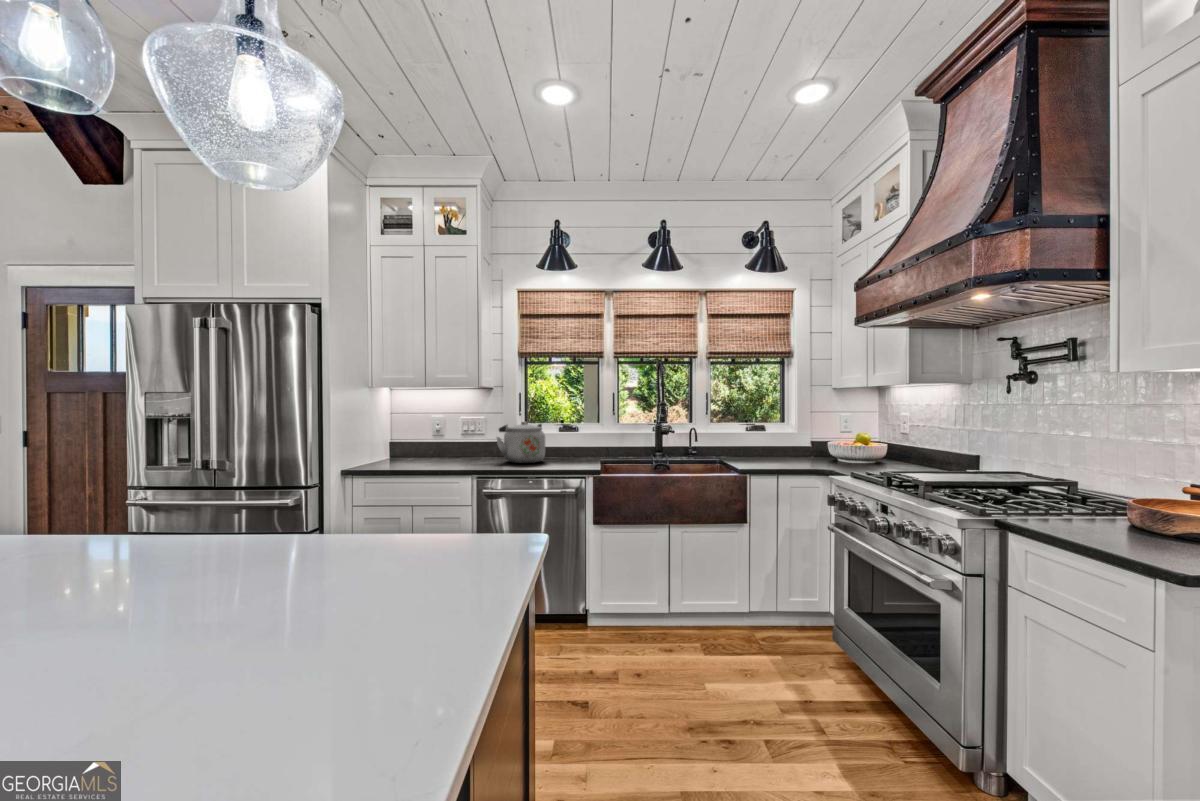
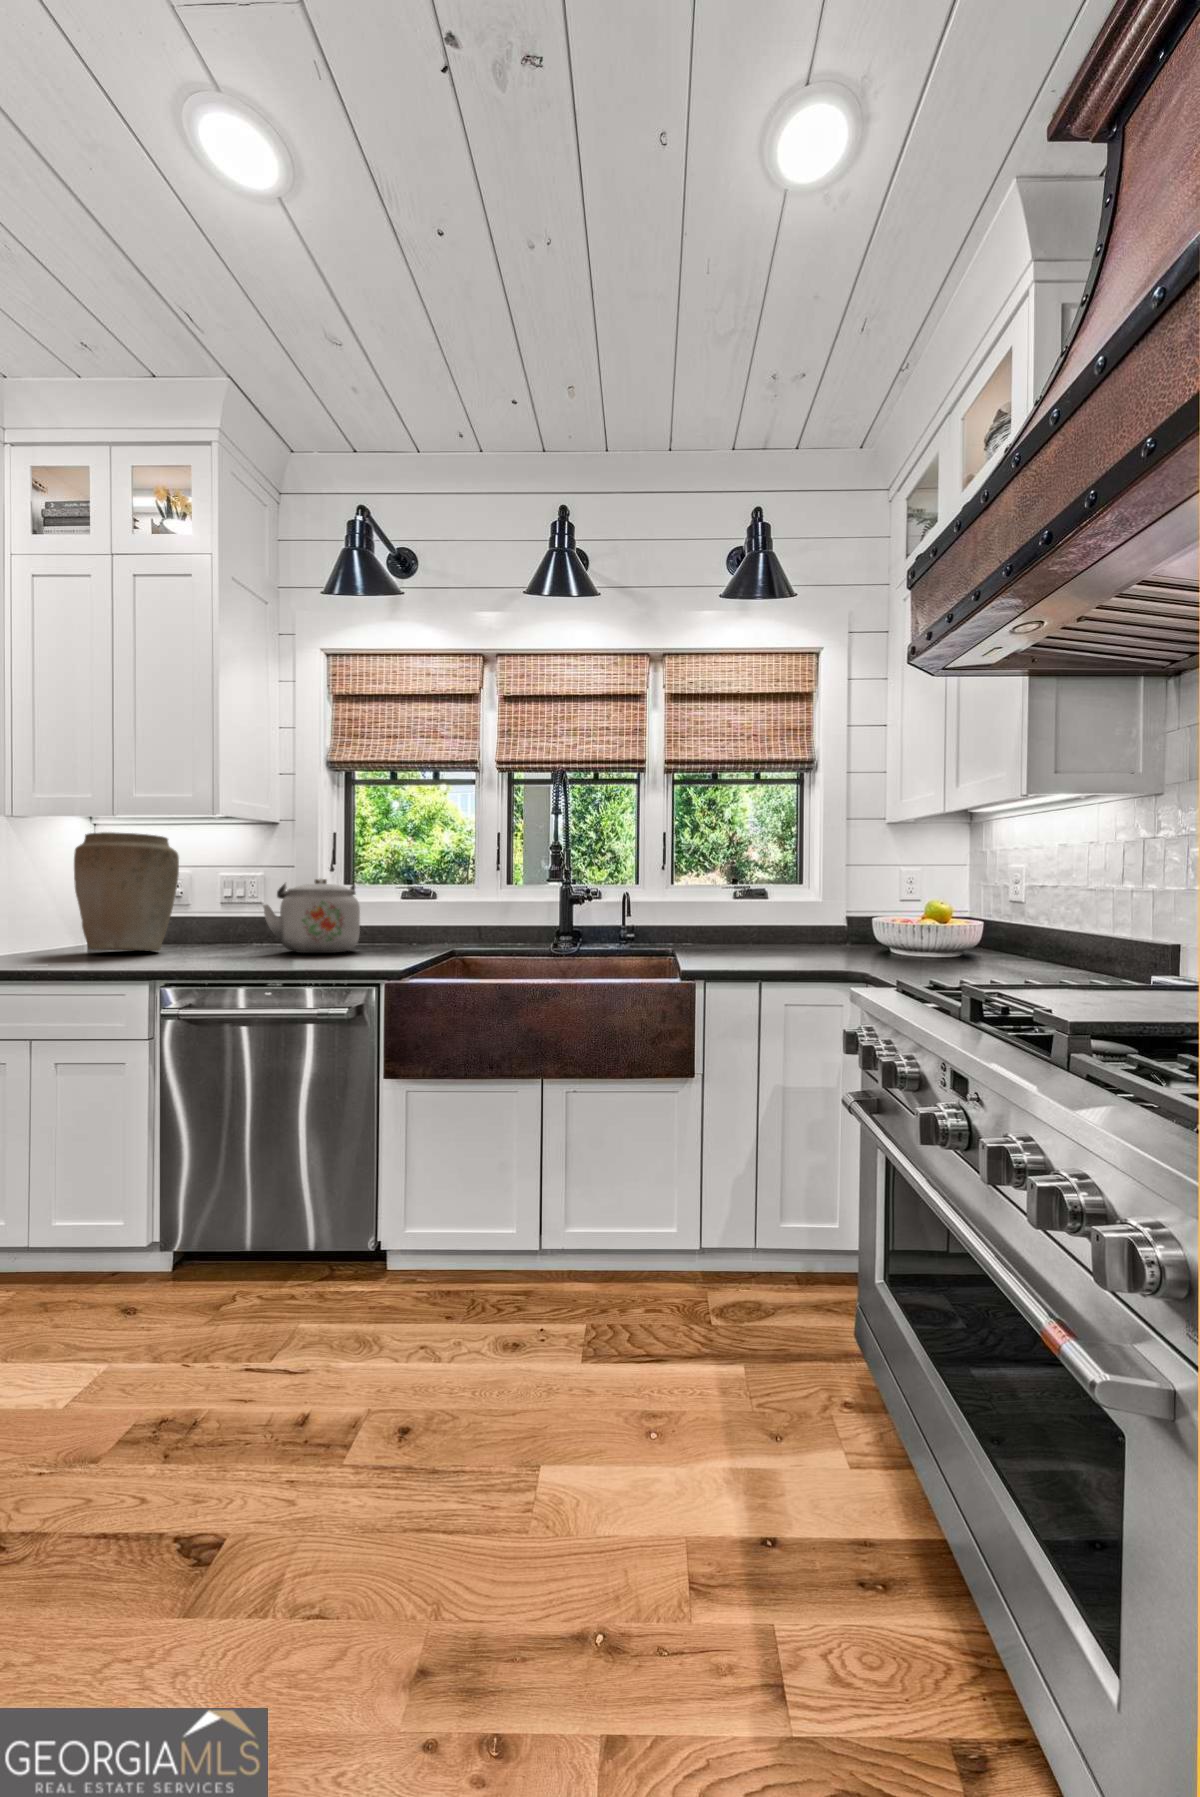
vase: none [397,400,449,463] -> present [74,832,179,951]

